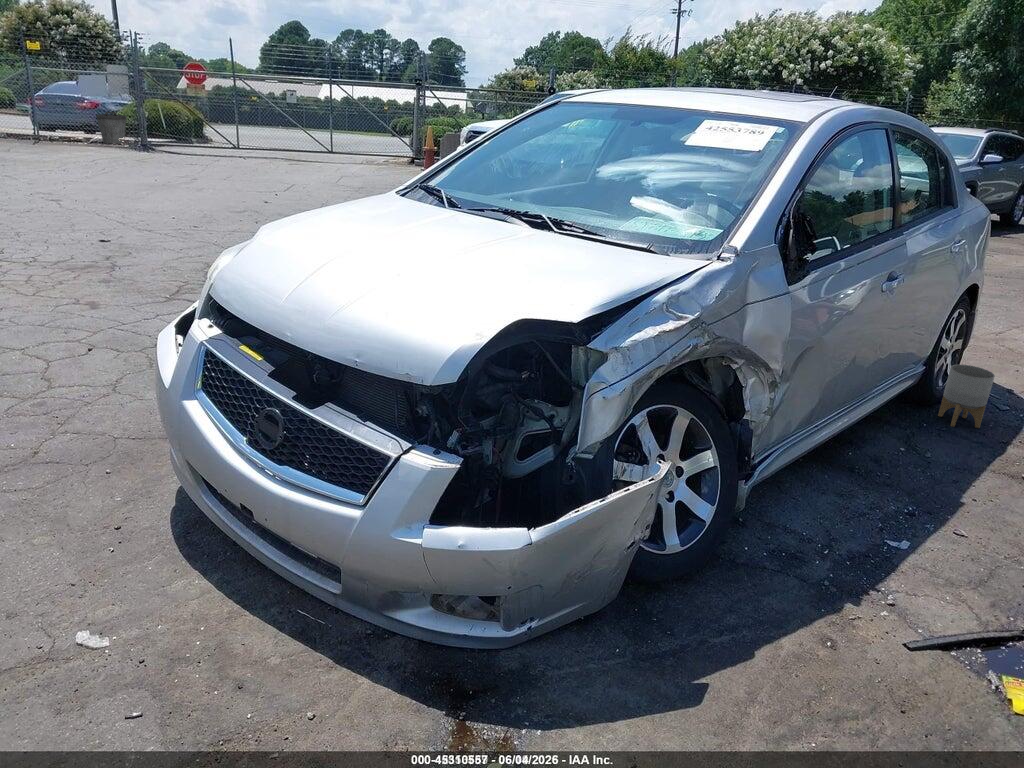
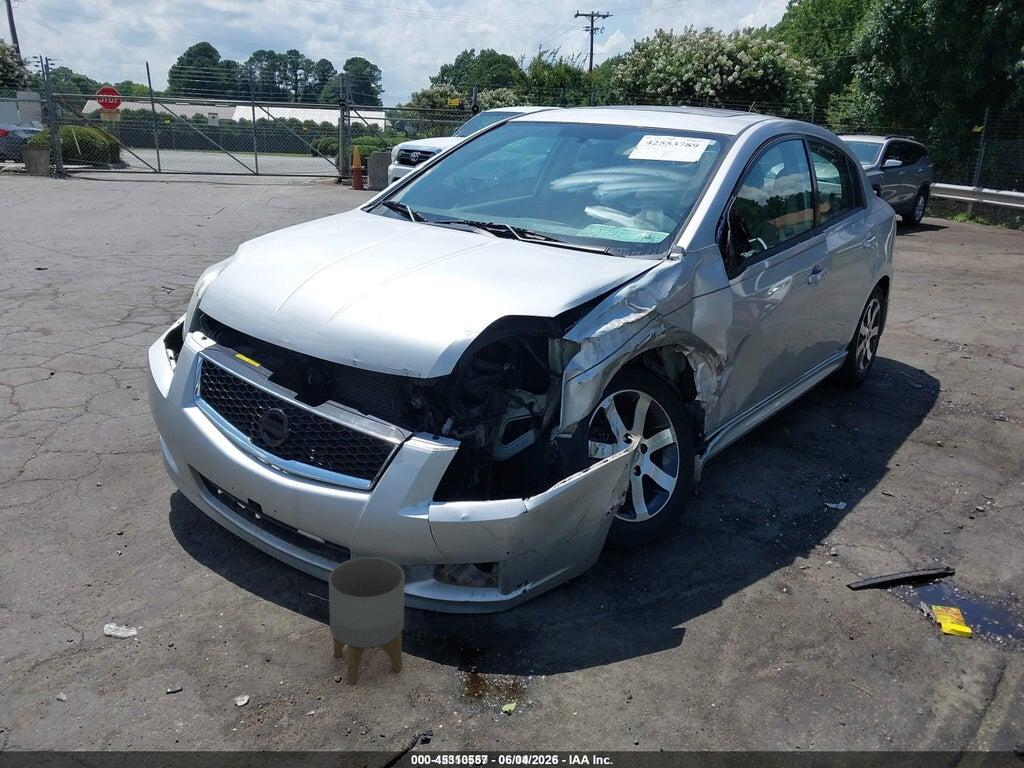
planter: present [938,365,995,428] -> present [329,557,405,685]

